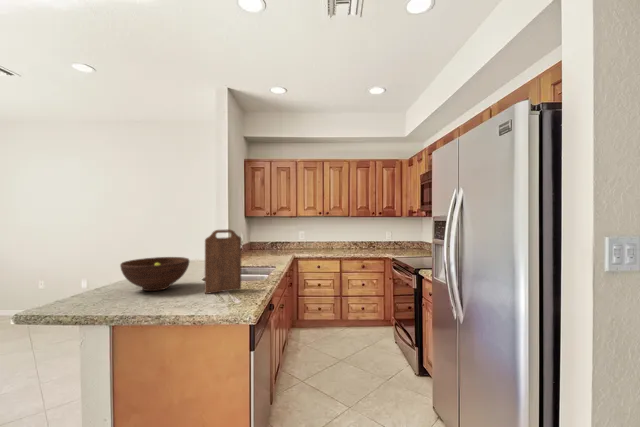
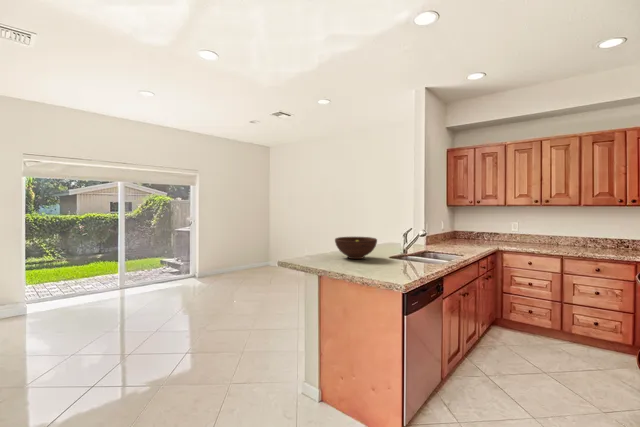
cutting board: present [205,229,241,294] -> none [383,218,412,266]

